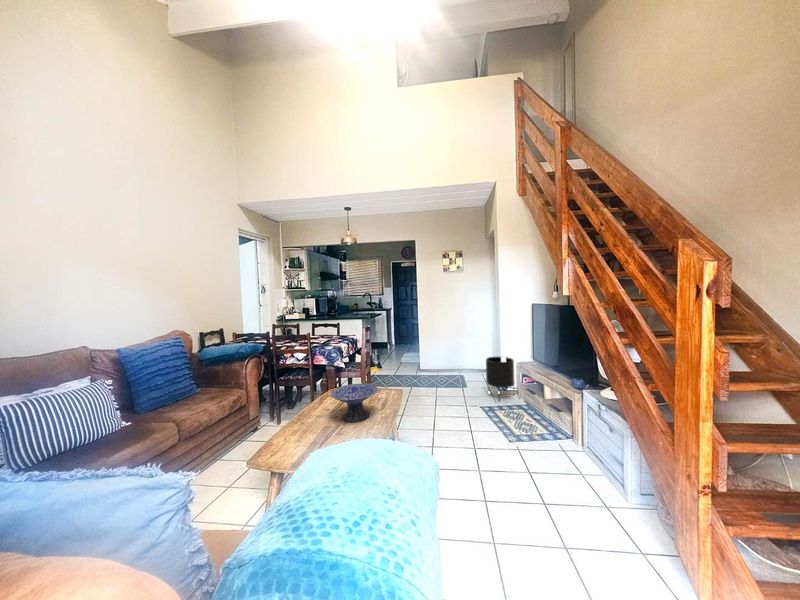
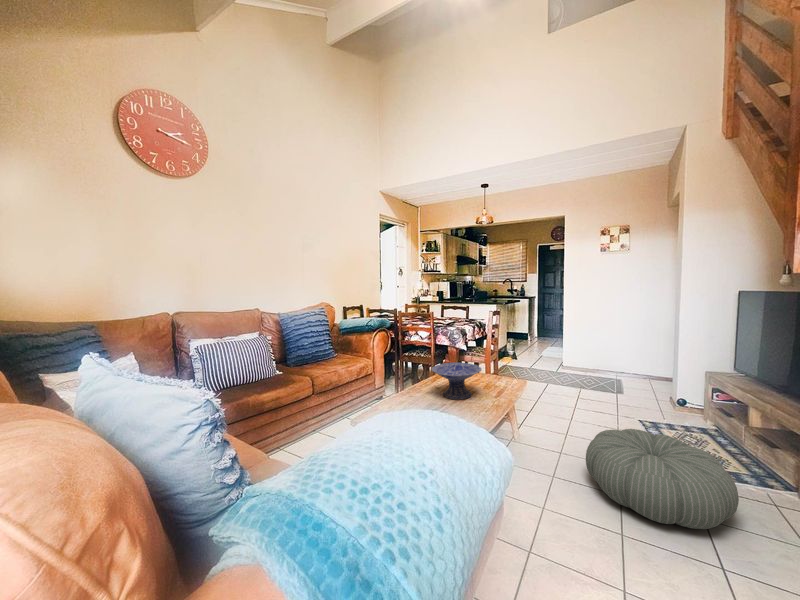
planter: present [486,356,514,395] -> none [652,359,701,420]
pouf: none [460,416,552,485] -> present [586,429,739,529]

